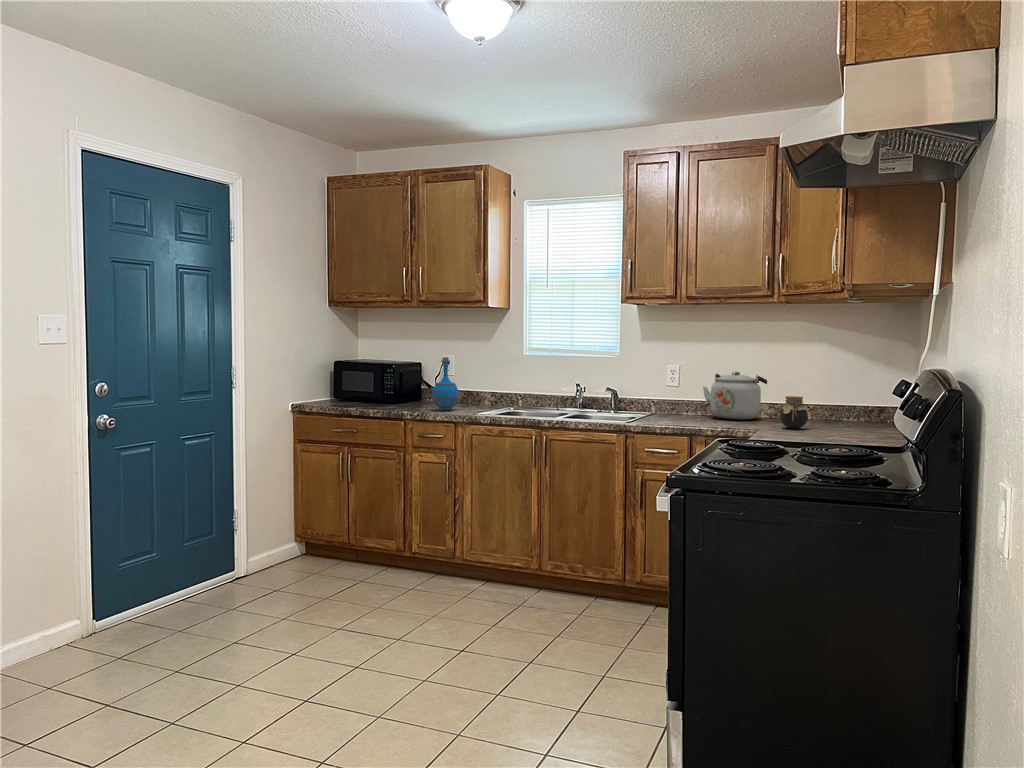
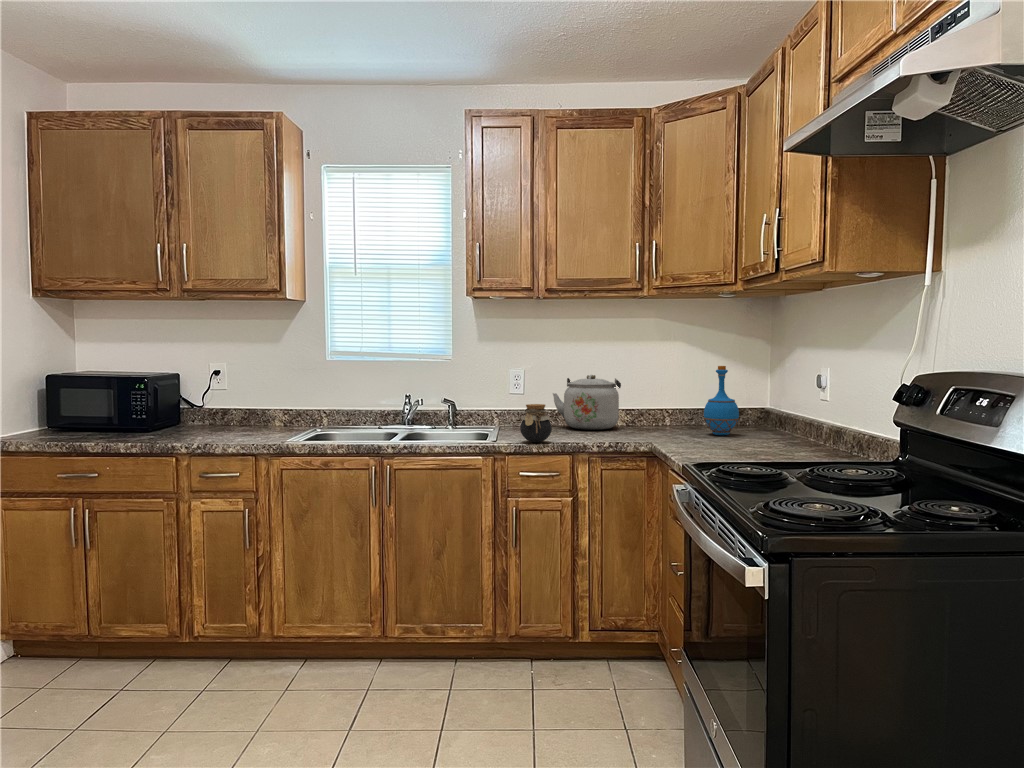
bottle: present [432,357,459,411] -> present [704,366,739,435]
jar: present [780,396,808,429] -> present [520,404,552,442]

